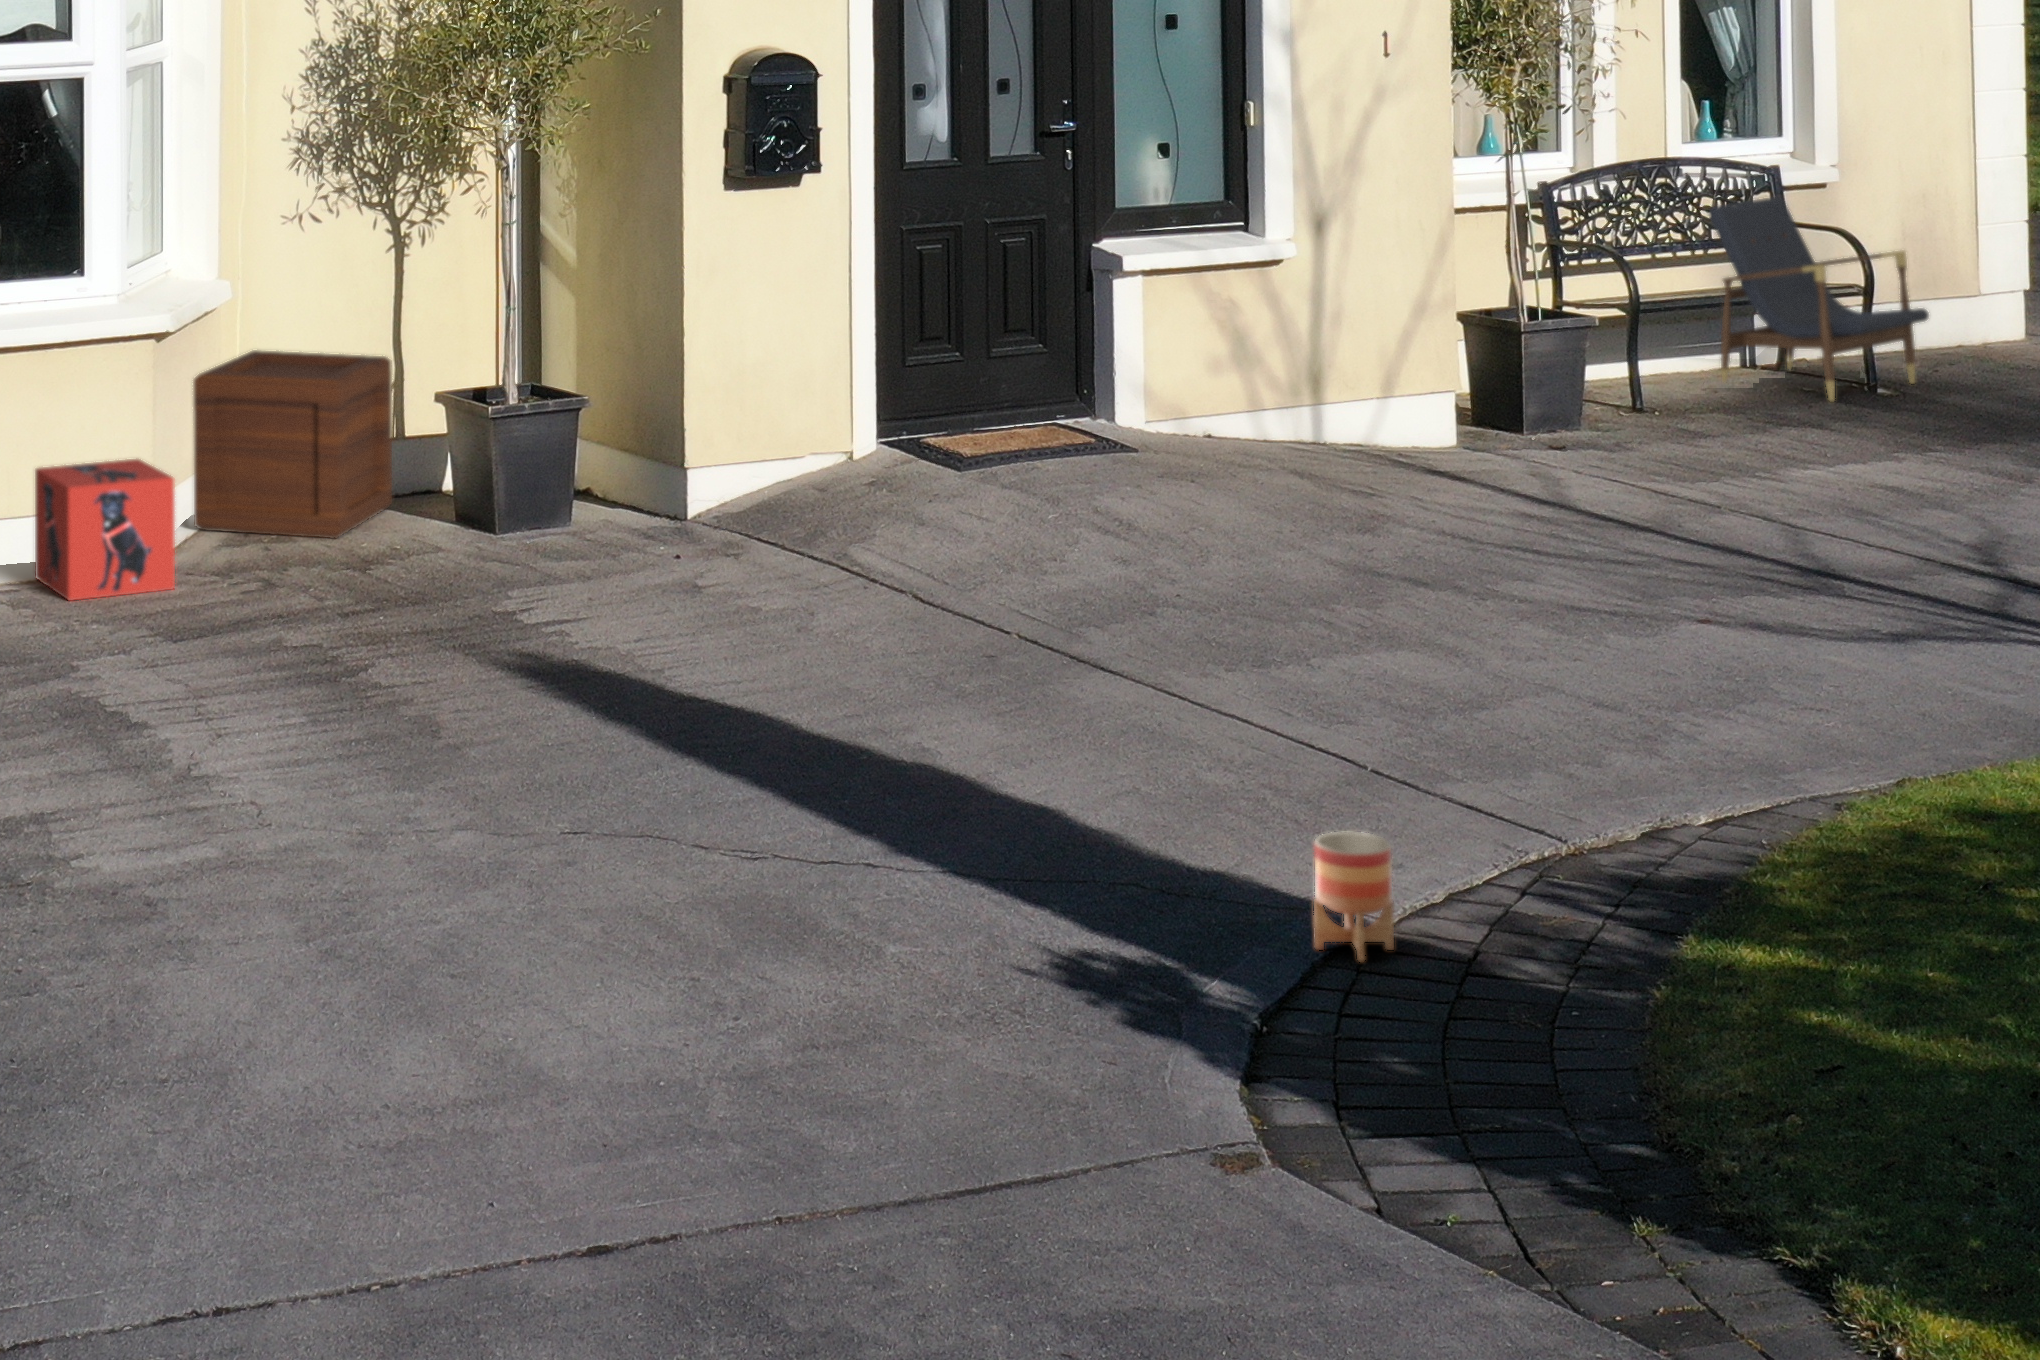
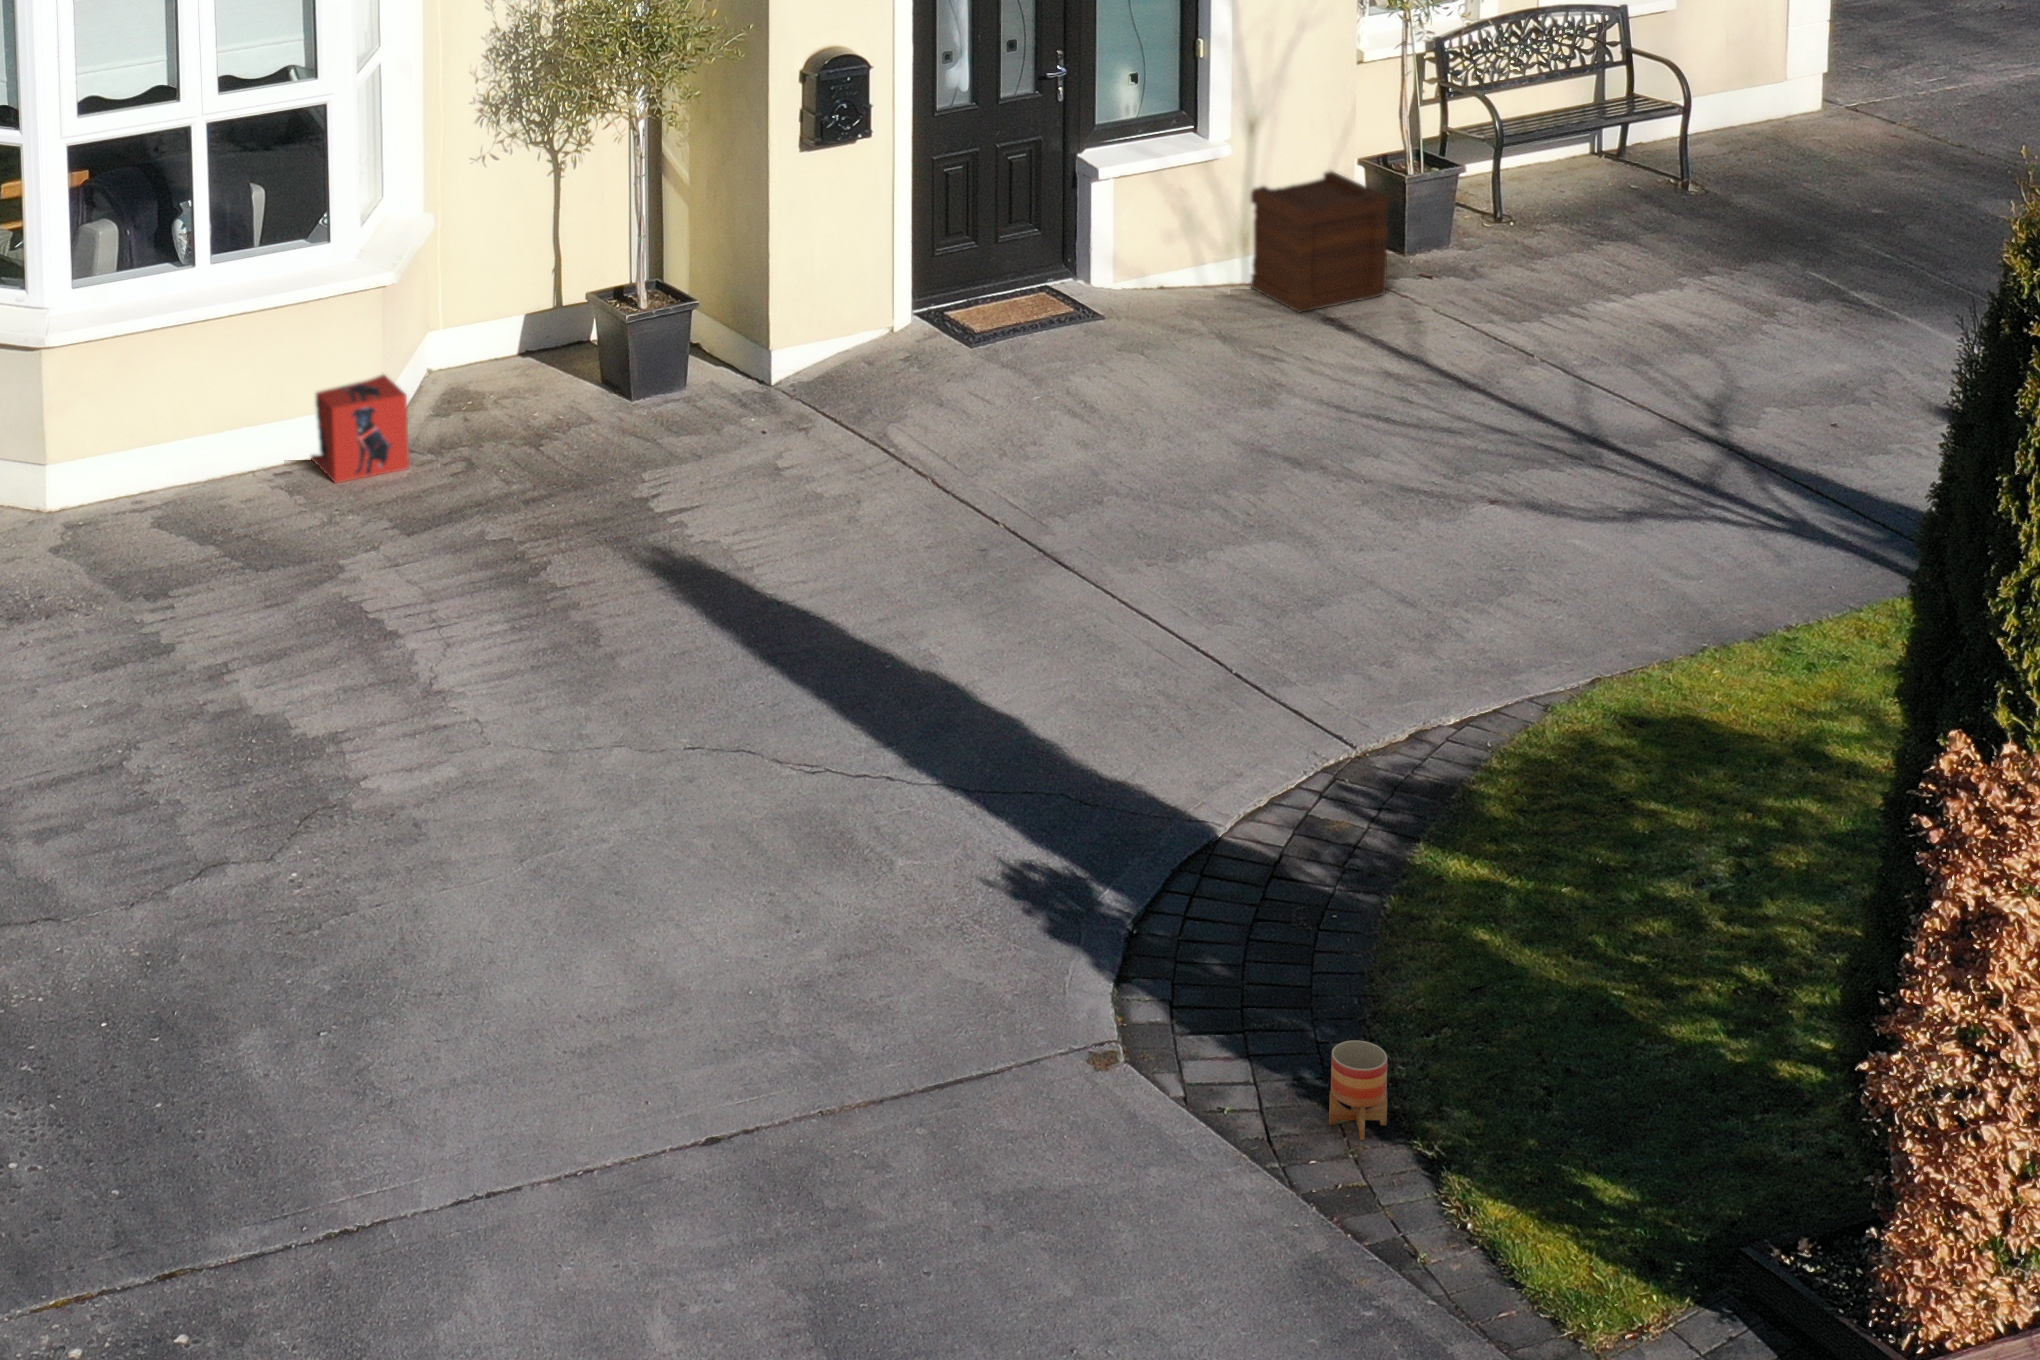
lounge chair: present [1709,197,1929,401] -> none [1557,56,1718,228]
wooden crate: present [193,350,392,538] -> present [1251,171,1388,313]
planter: present [1314,832,1394,962] -> present [1329,1040,1387,1140]

